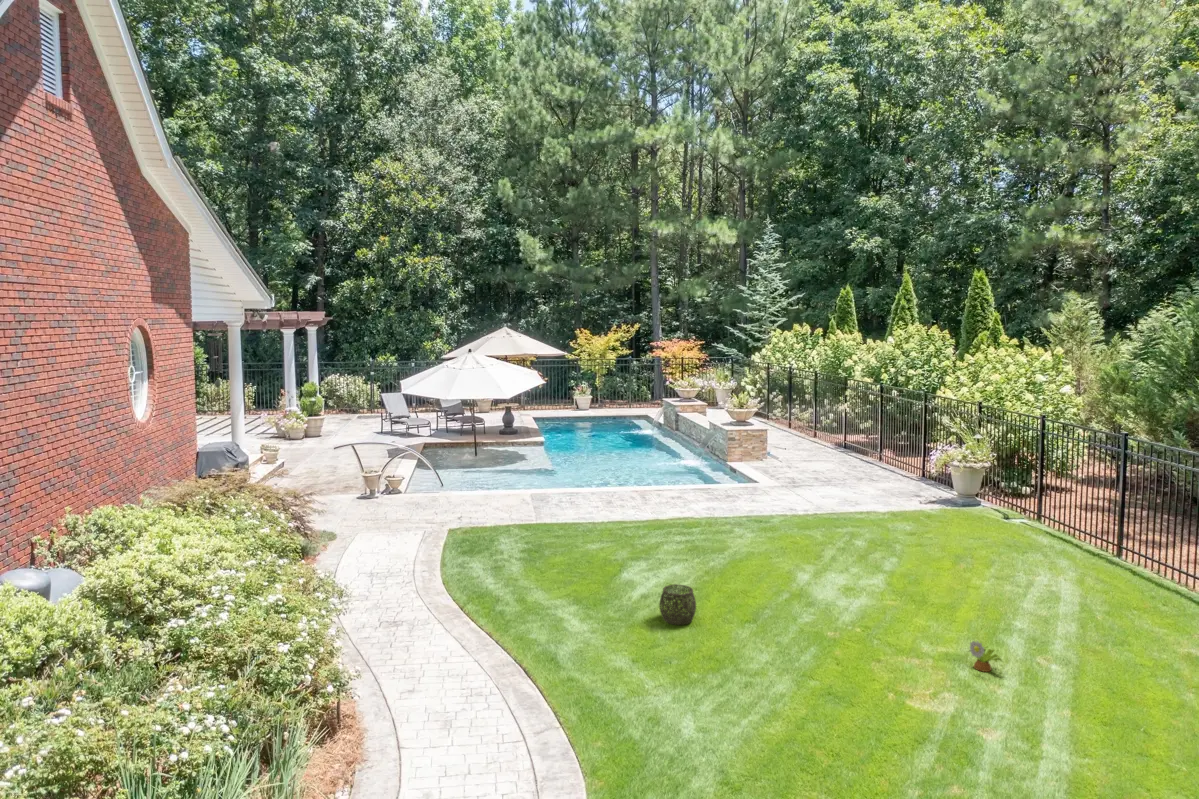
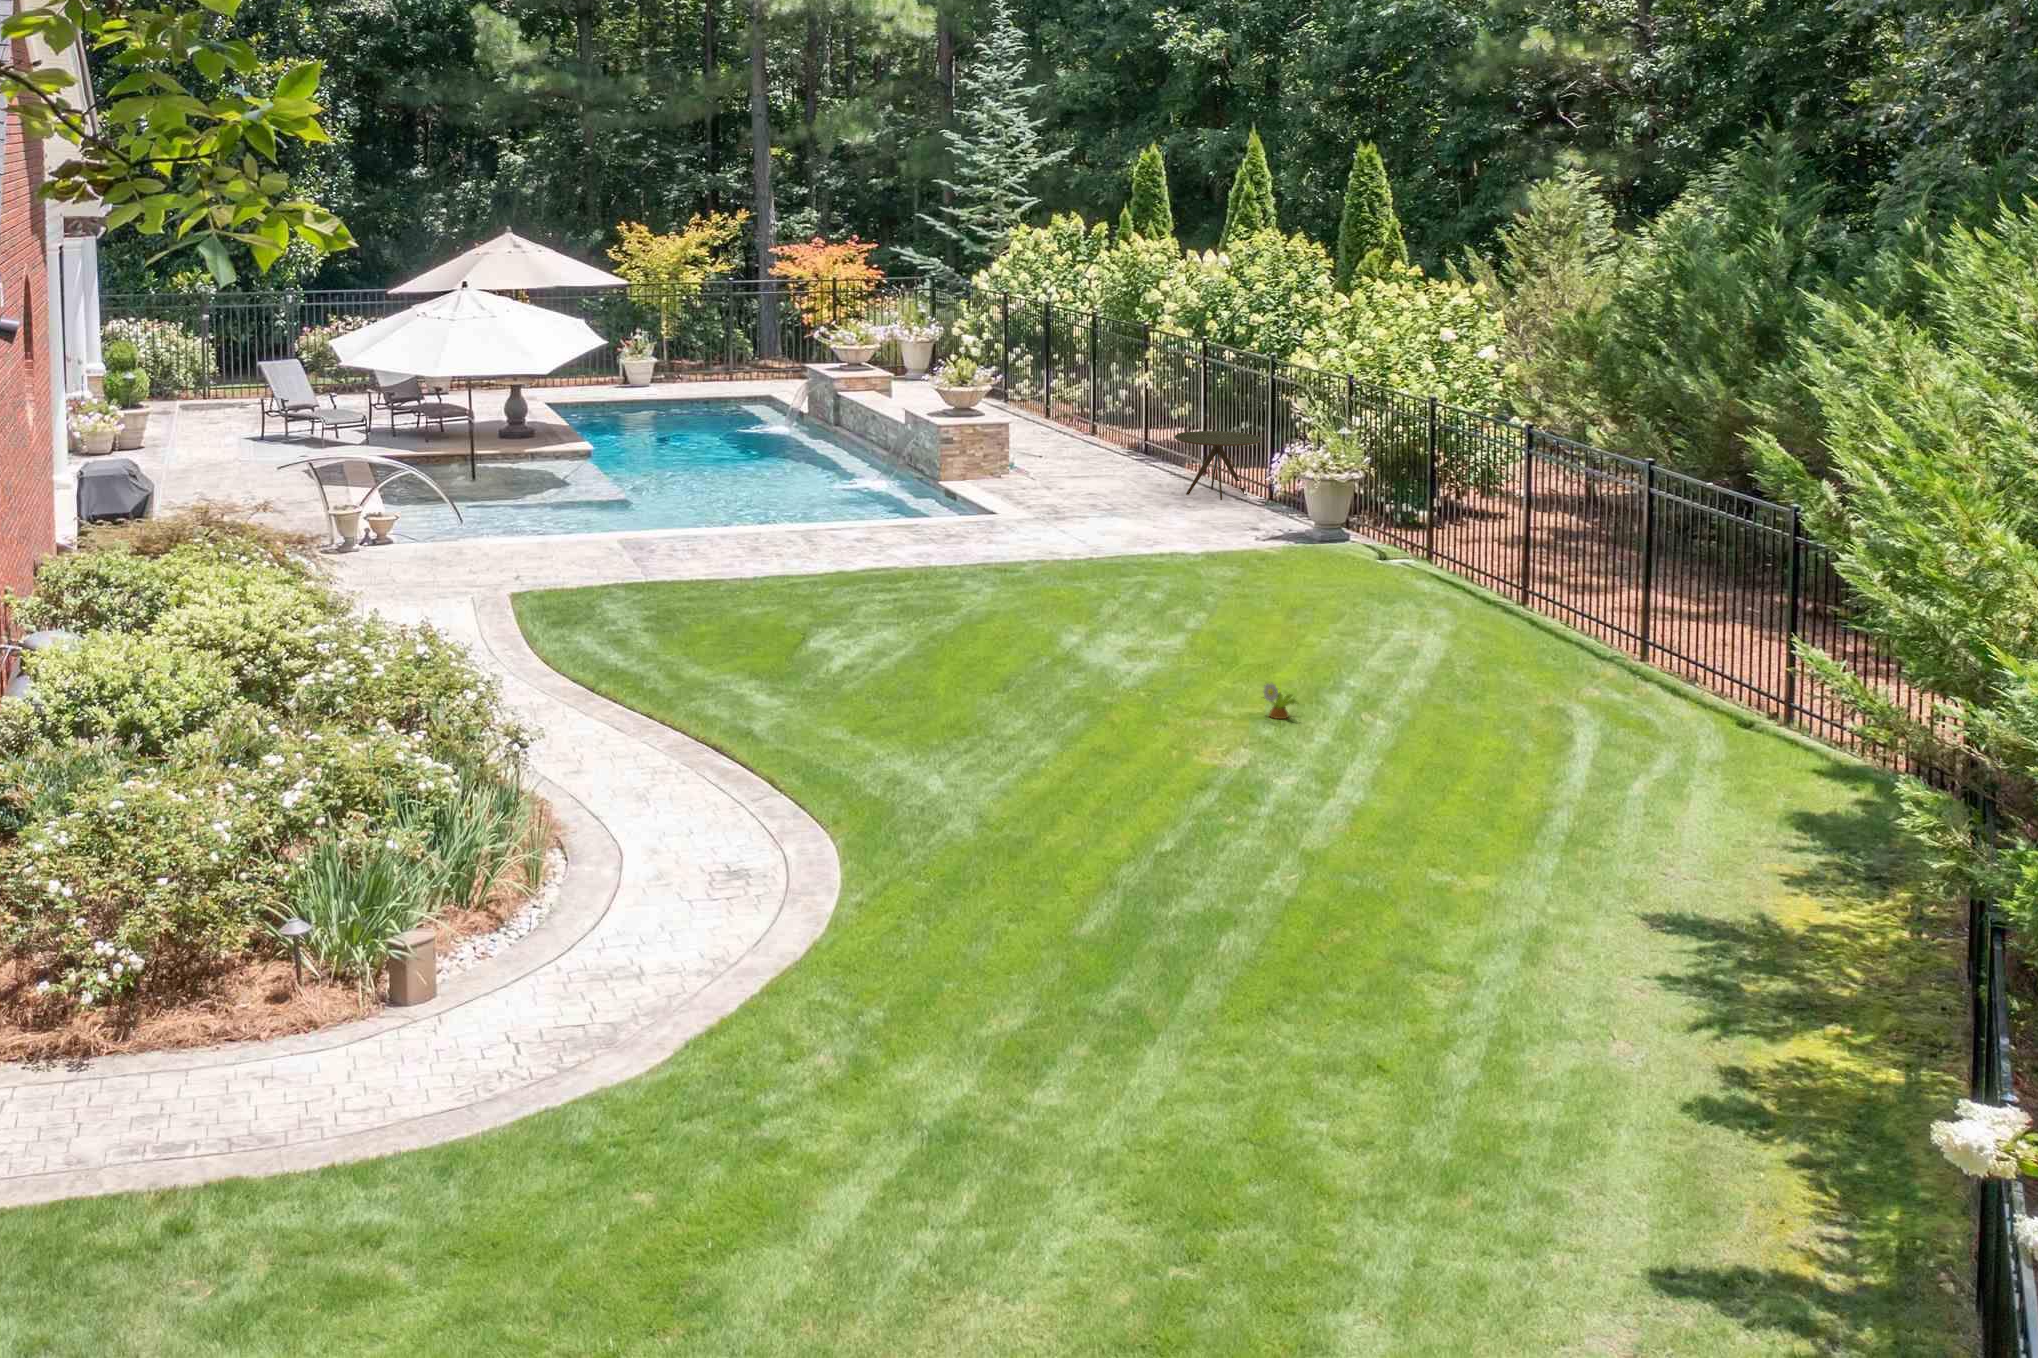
round table: none [865,436,919,477] -> present [1175,431,1261,500]
woven basket: present [659,584,696,625] -> none [879,643,929,695]

